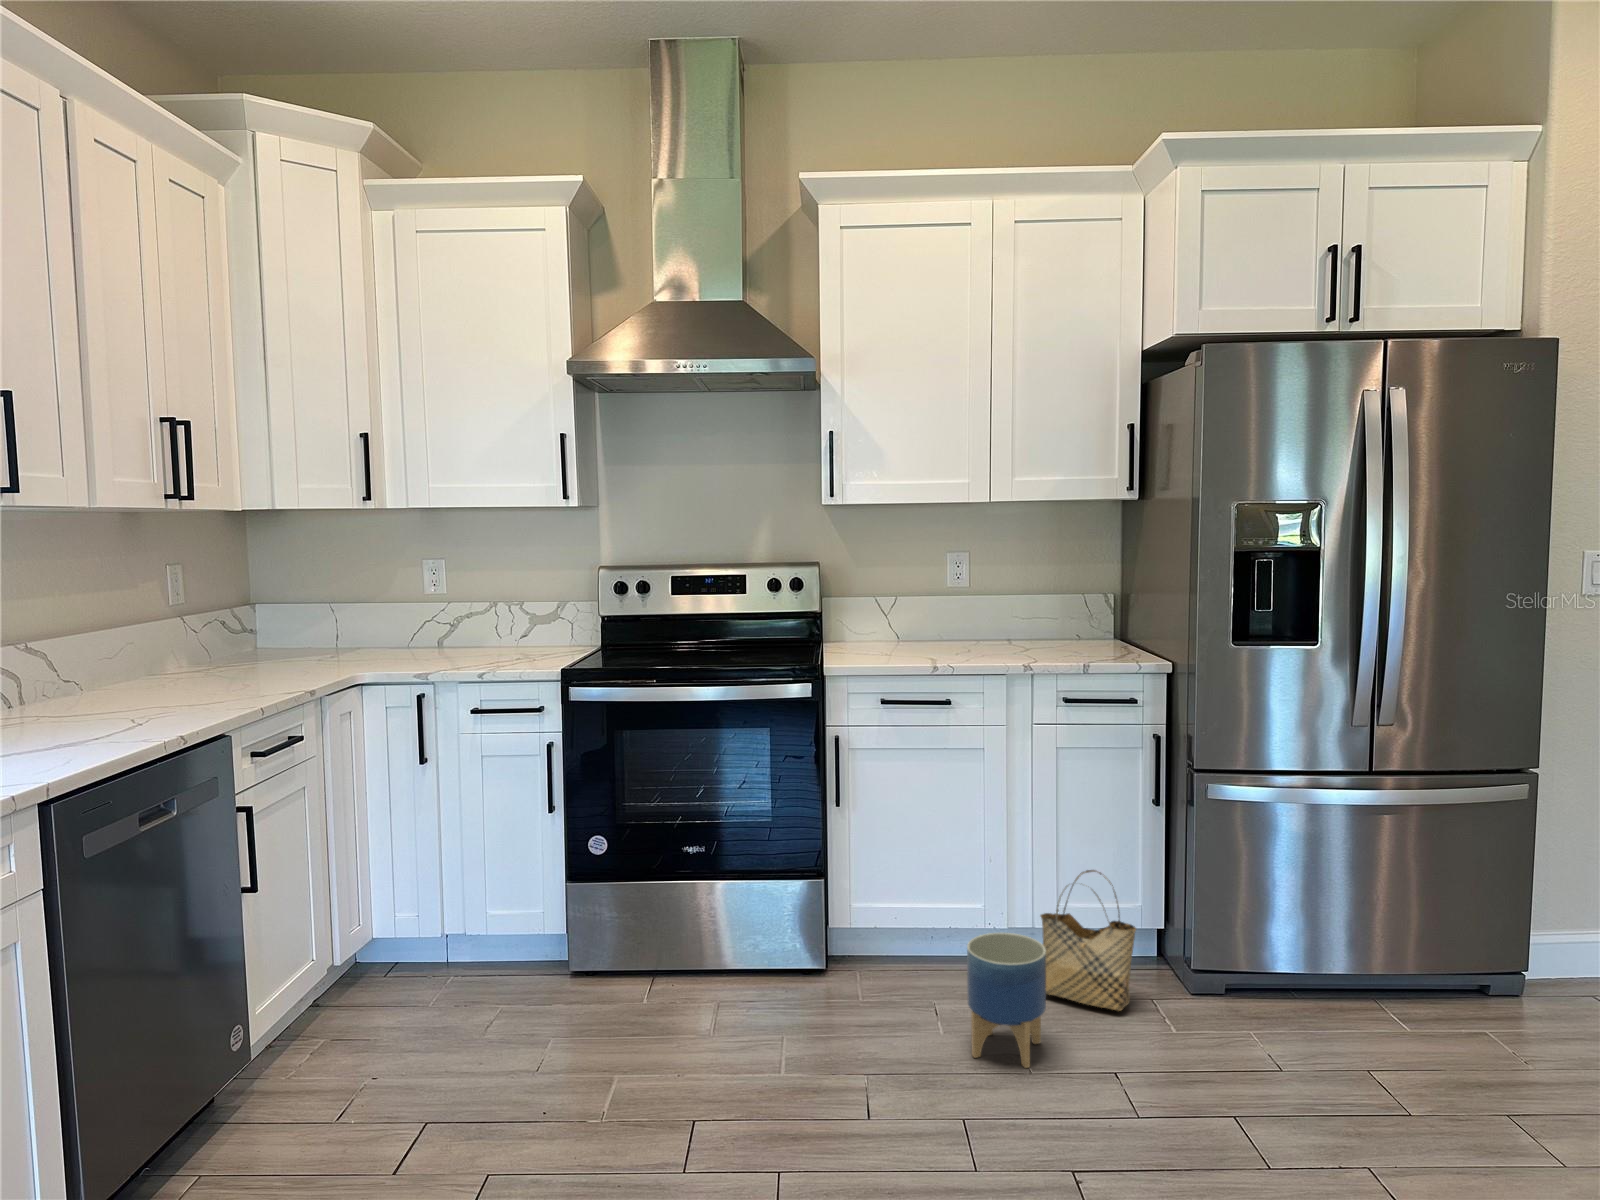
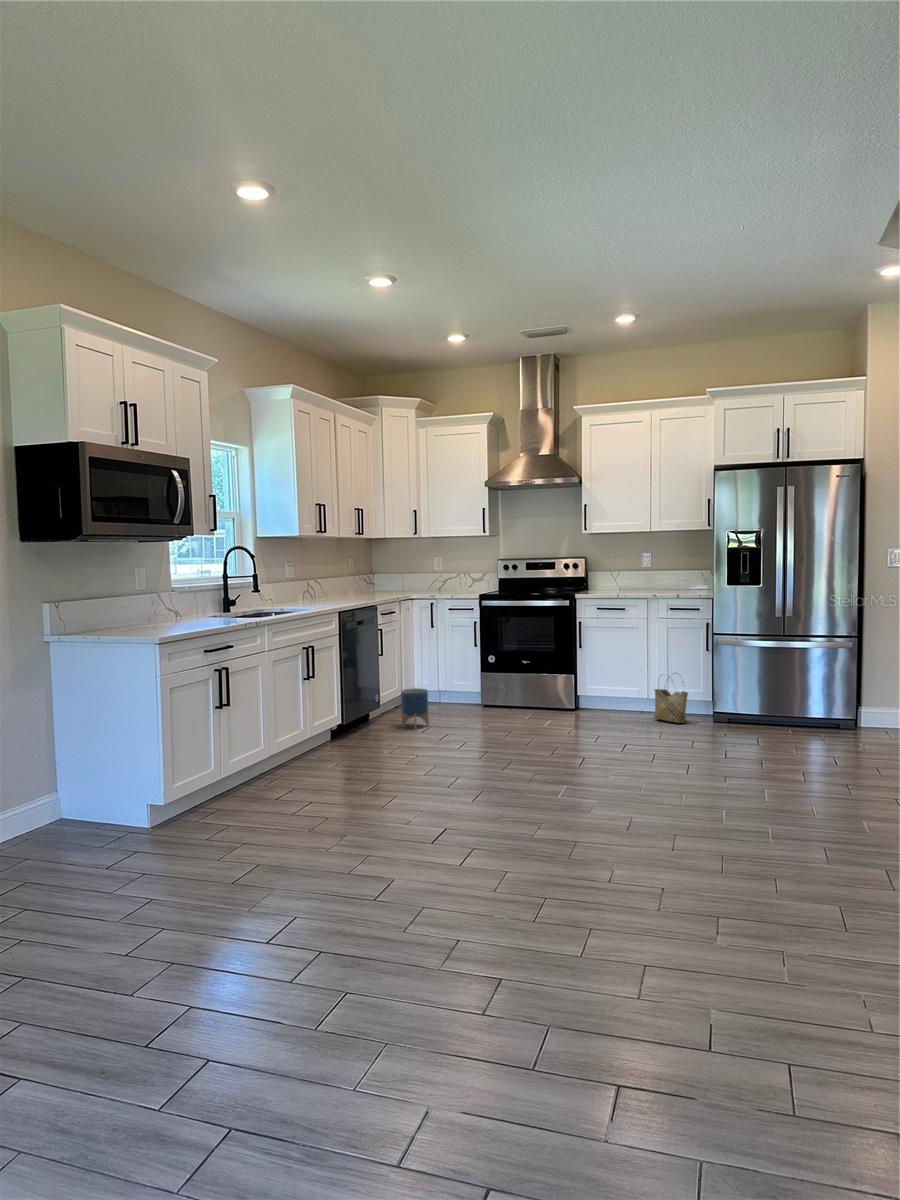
planter: present [967,933,1046,1068] -> present [401,688,429,729]

